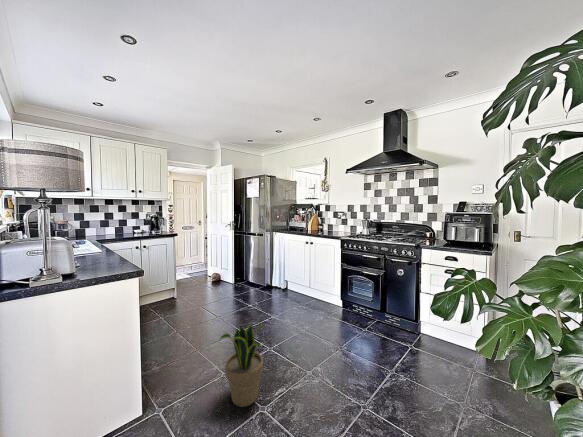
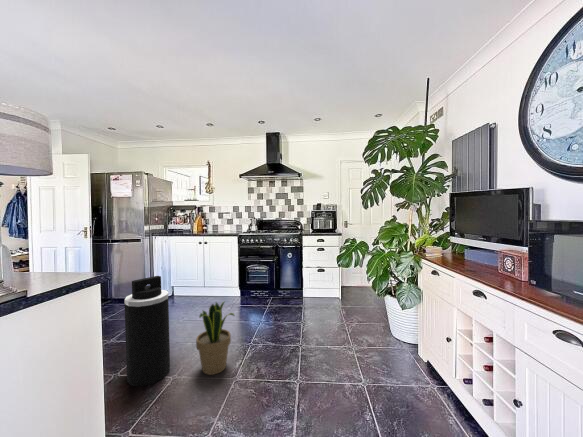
trash can: none [178,280,219,385] -> present [125,276,170,386]

